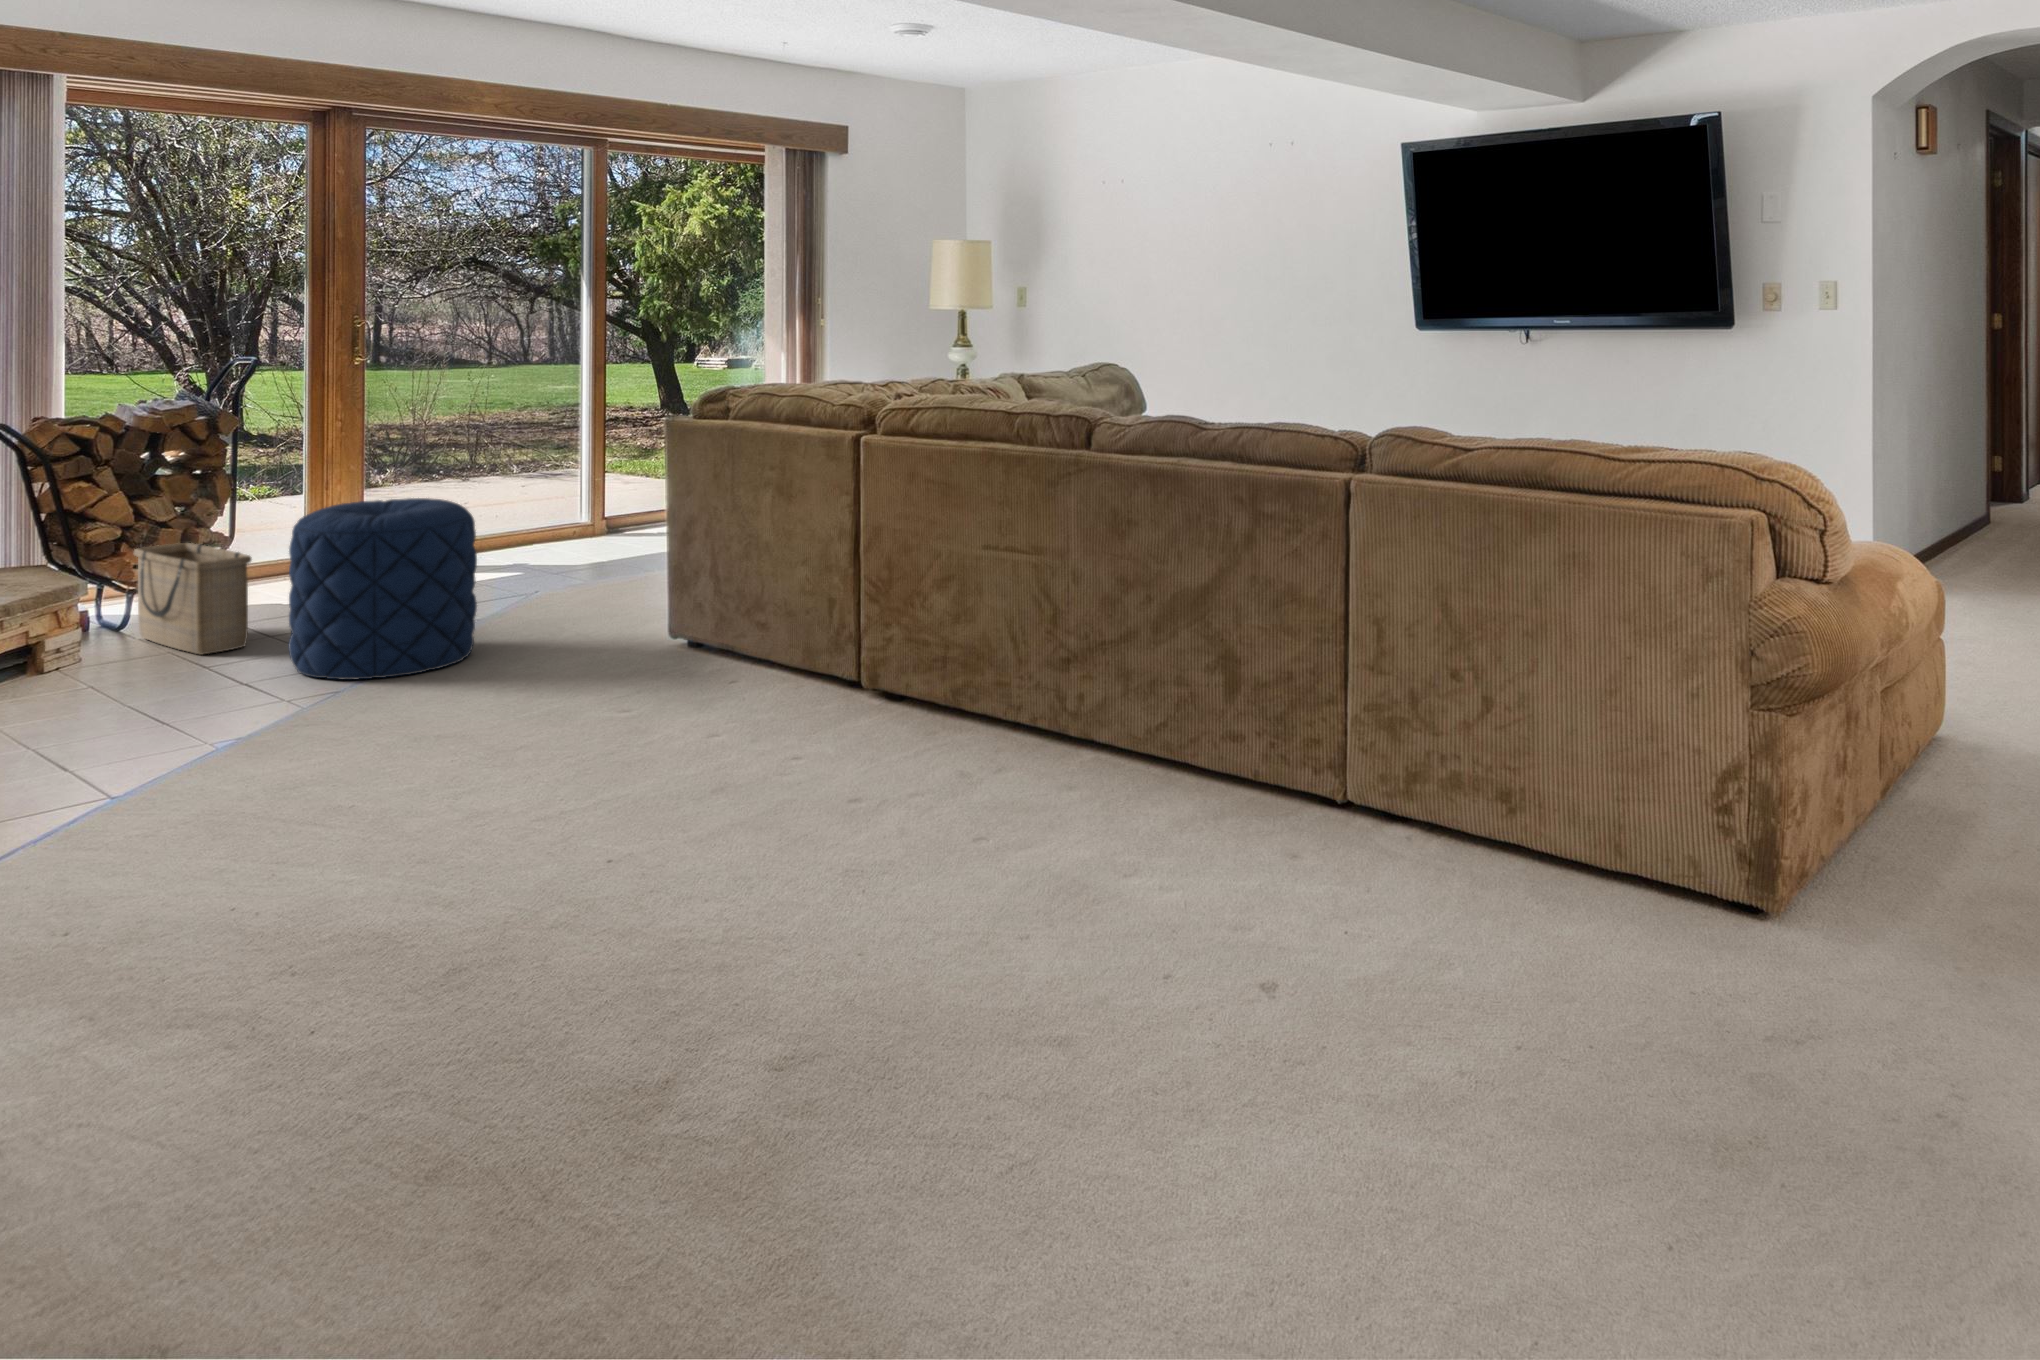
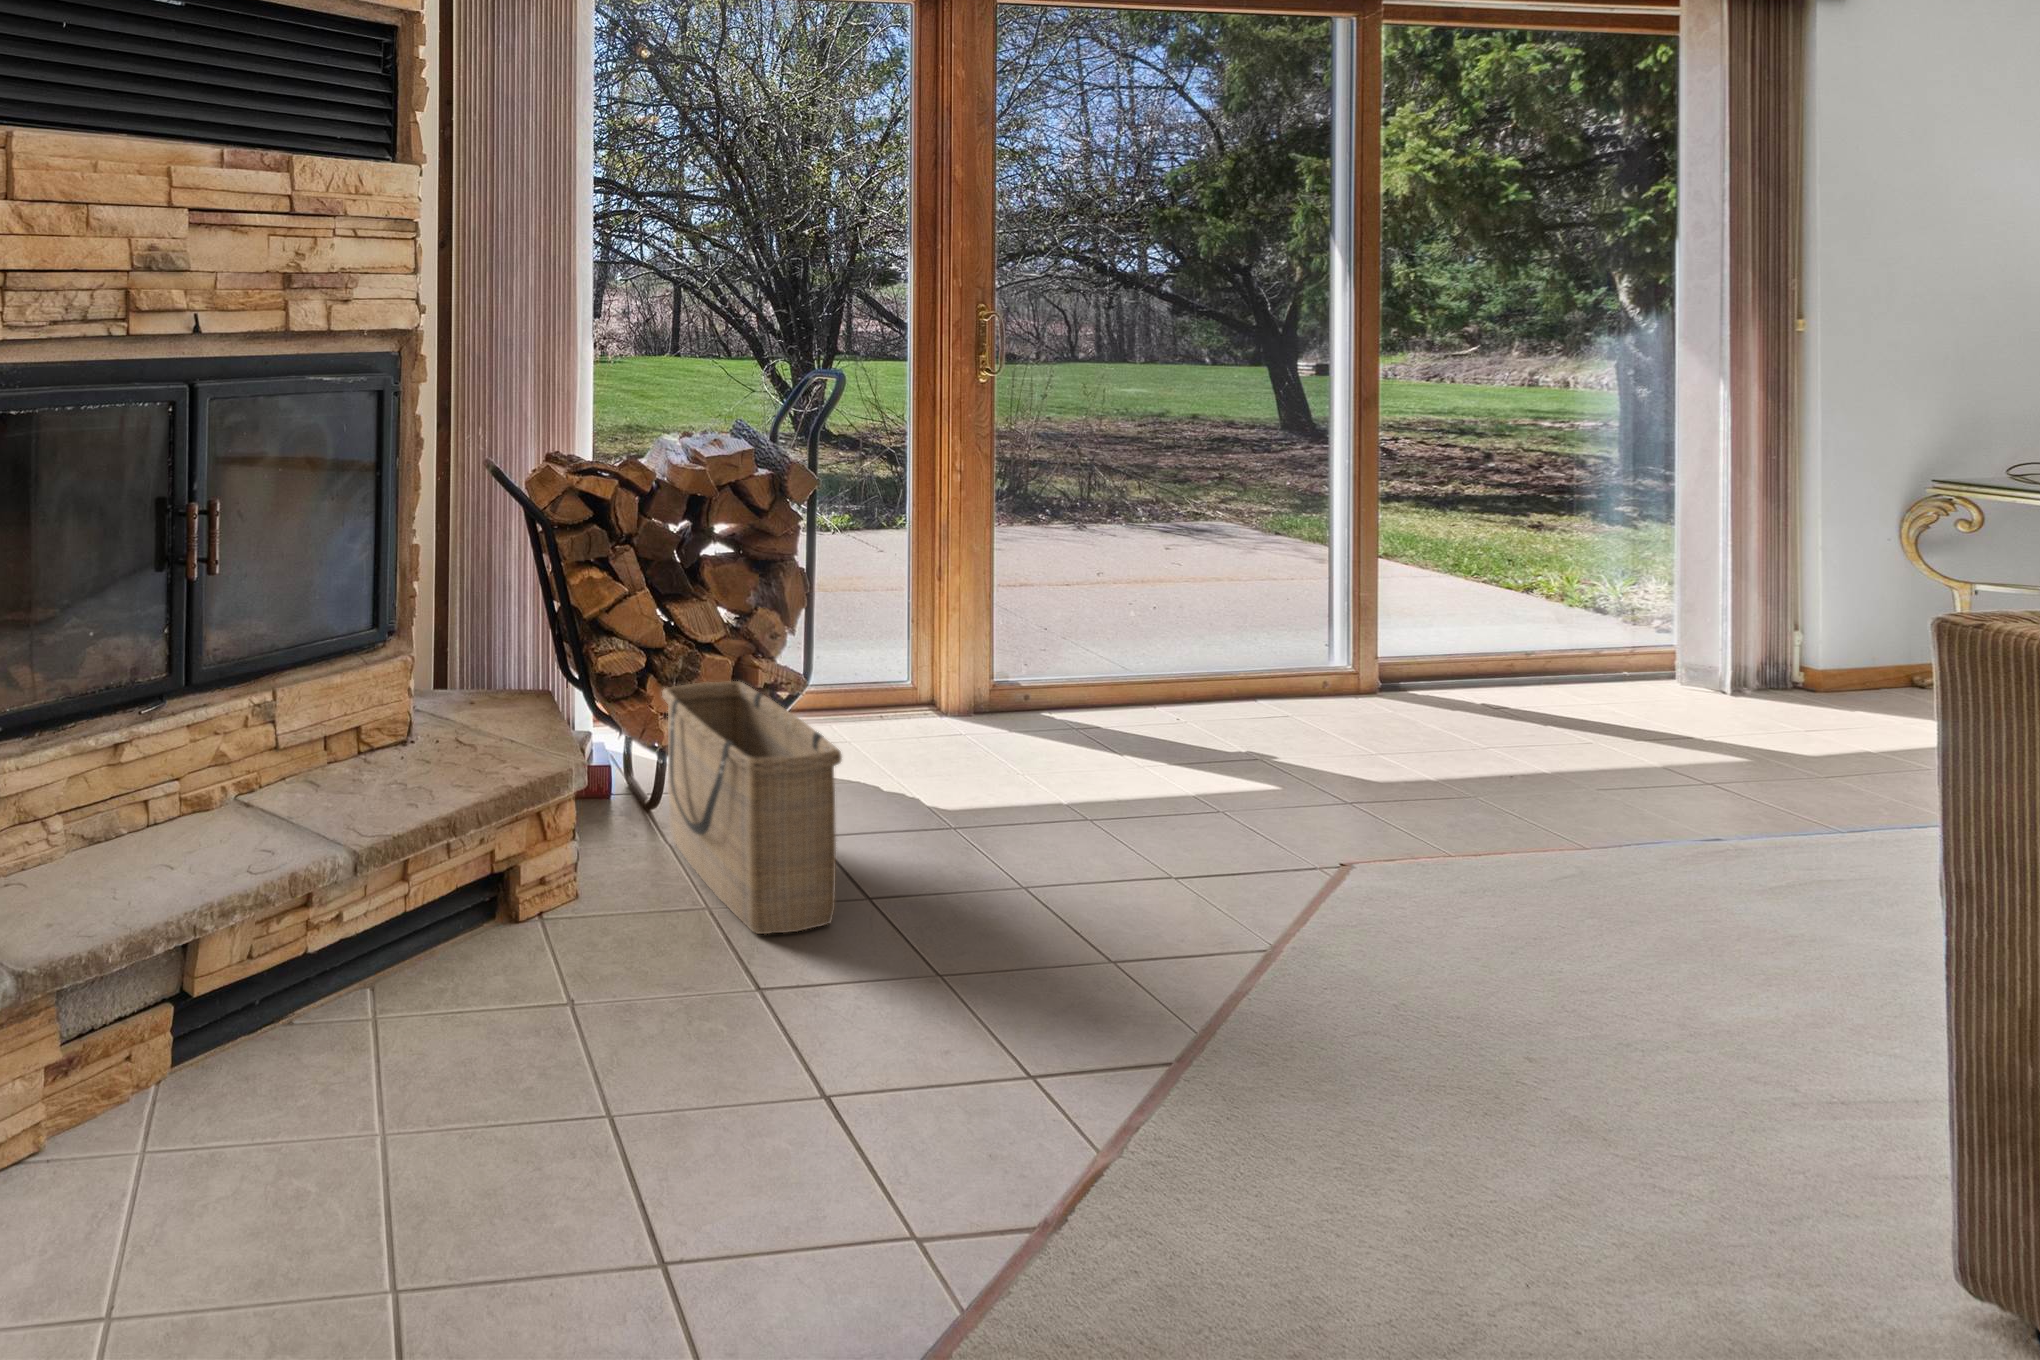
pouf: present [288,498,477,680] -> none [921,686,1360,1212]

